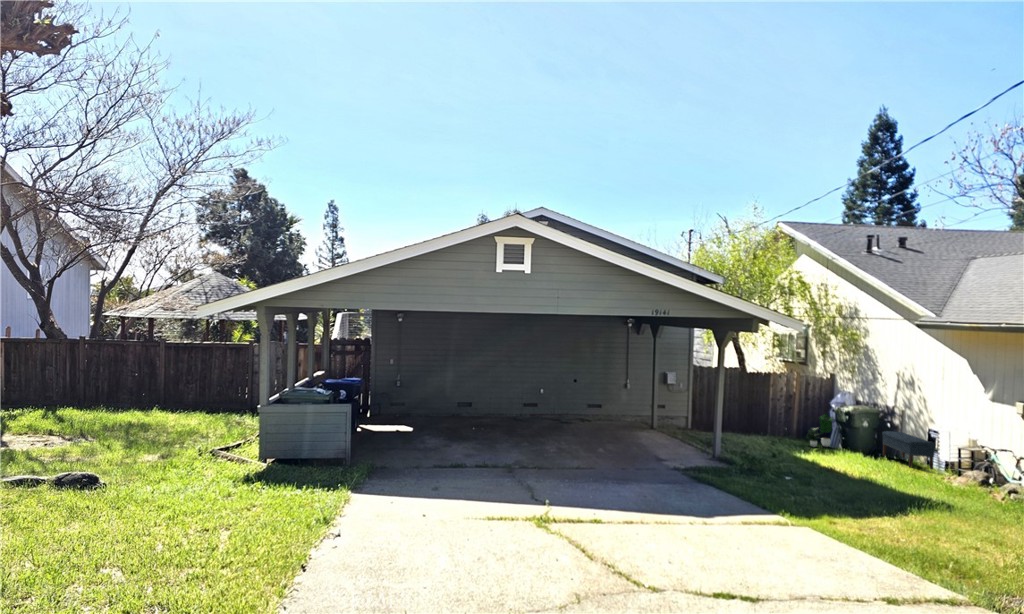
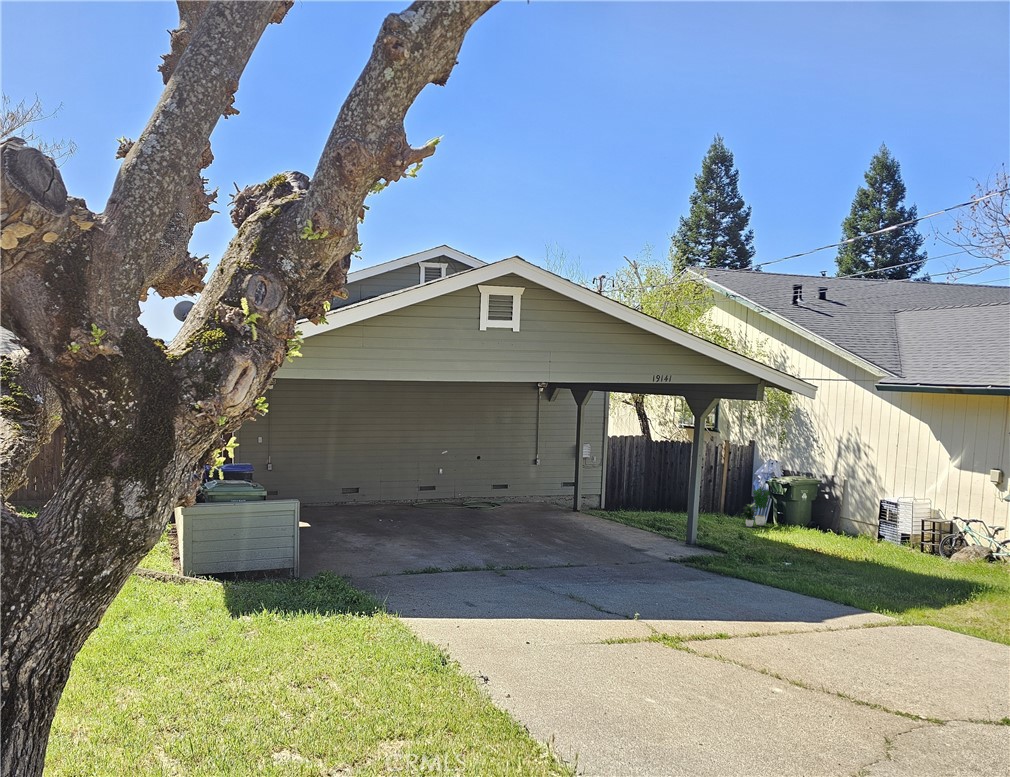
bench: present [882,431,935,470] -> none [824,504,889,546]

